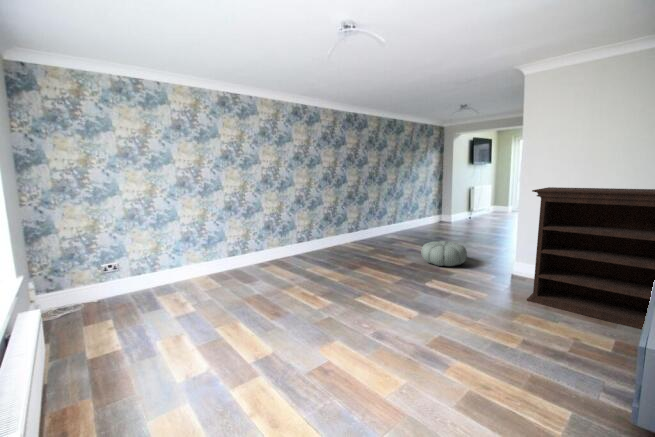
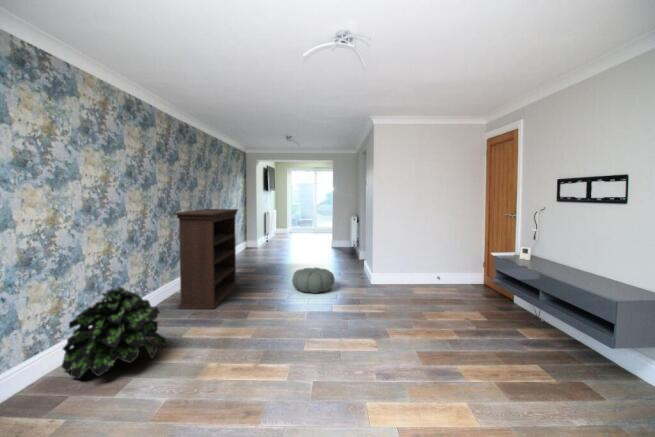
bookshelf: present [527,187,655,330] -> present [174,209,238,309]
potted plant: none [240,228,289,275] -> present [62,287,166,379]

